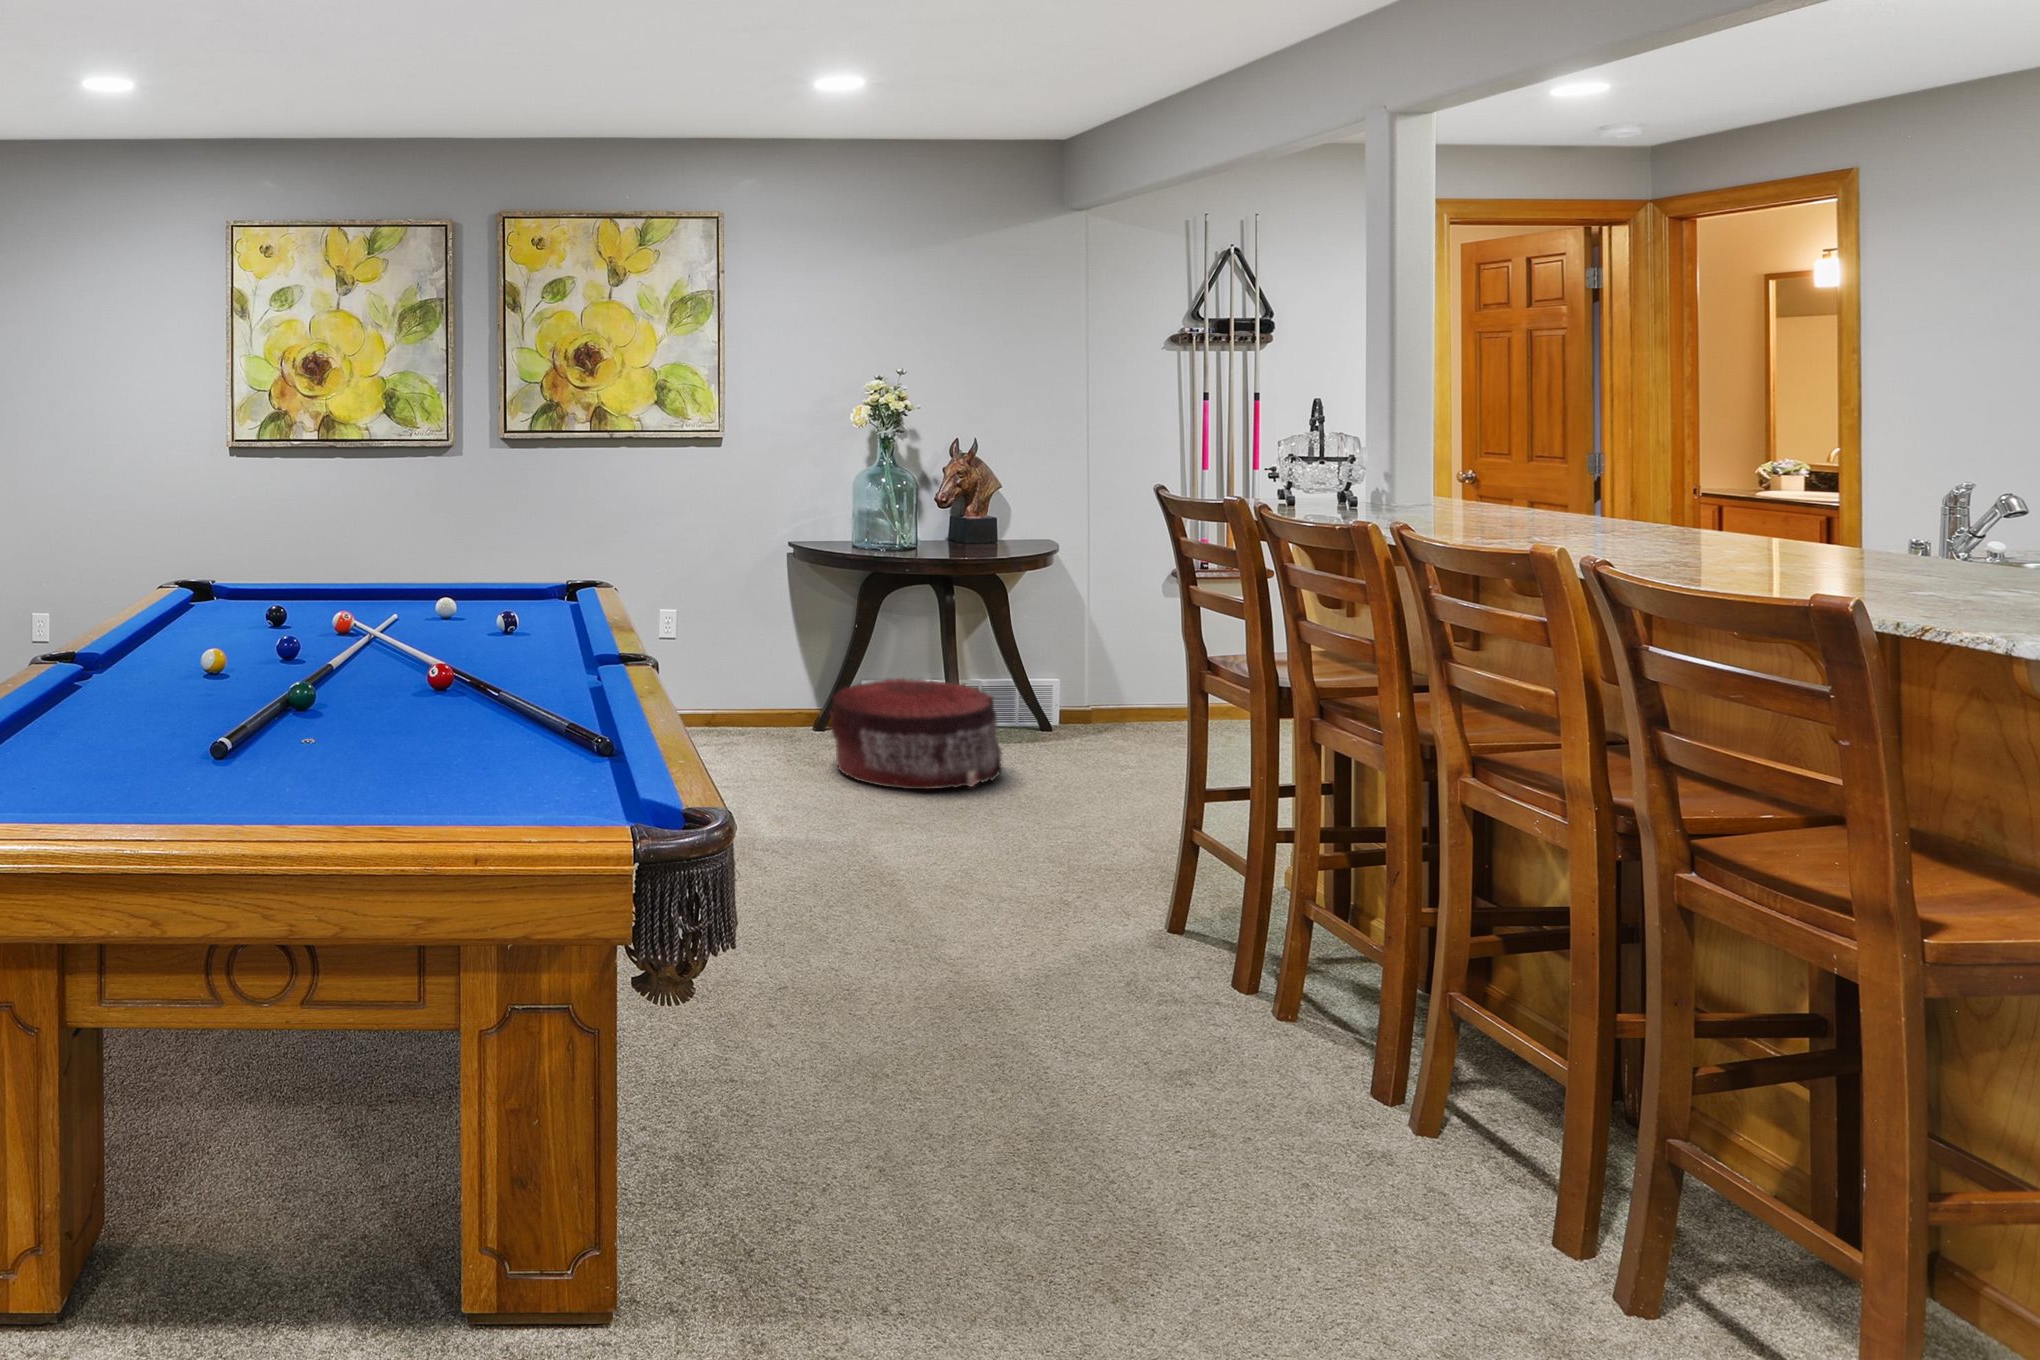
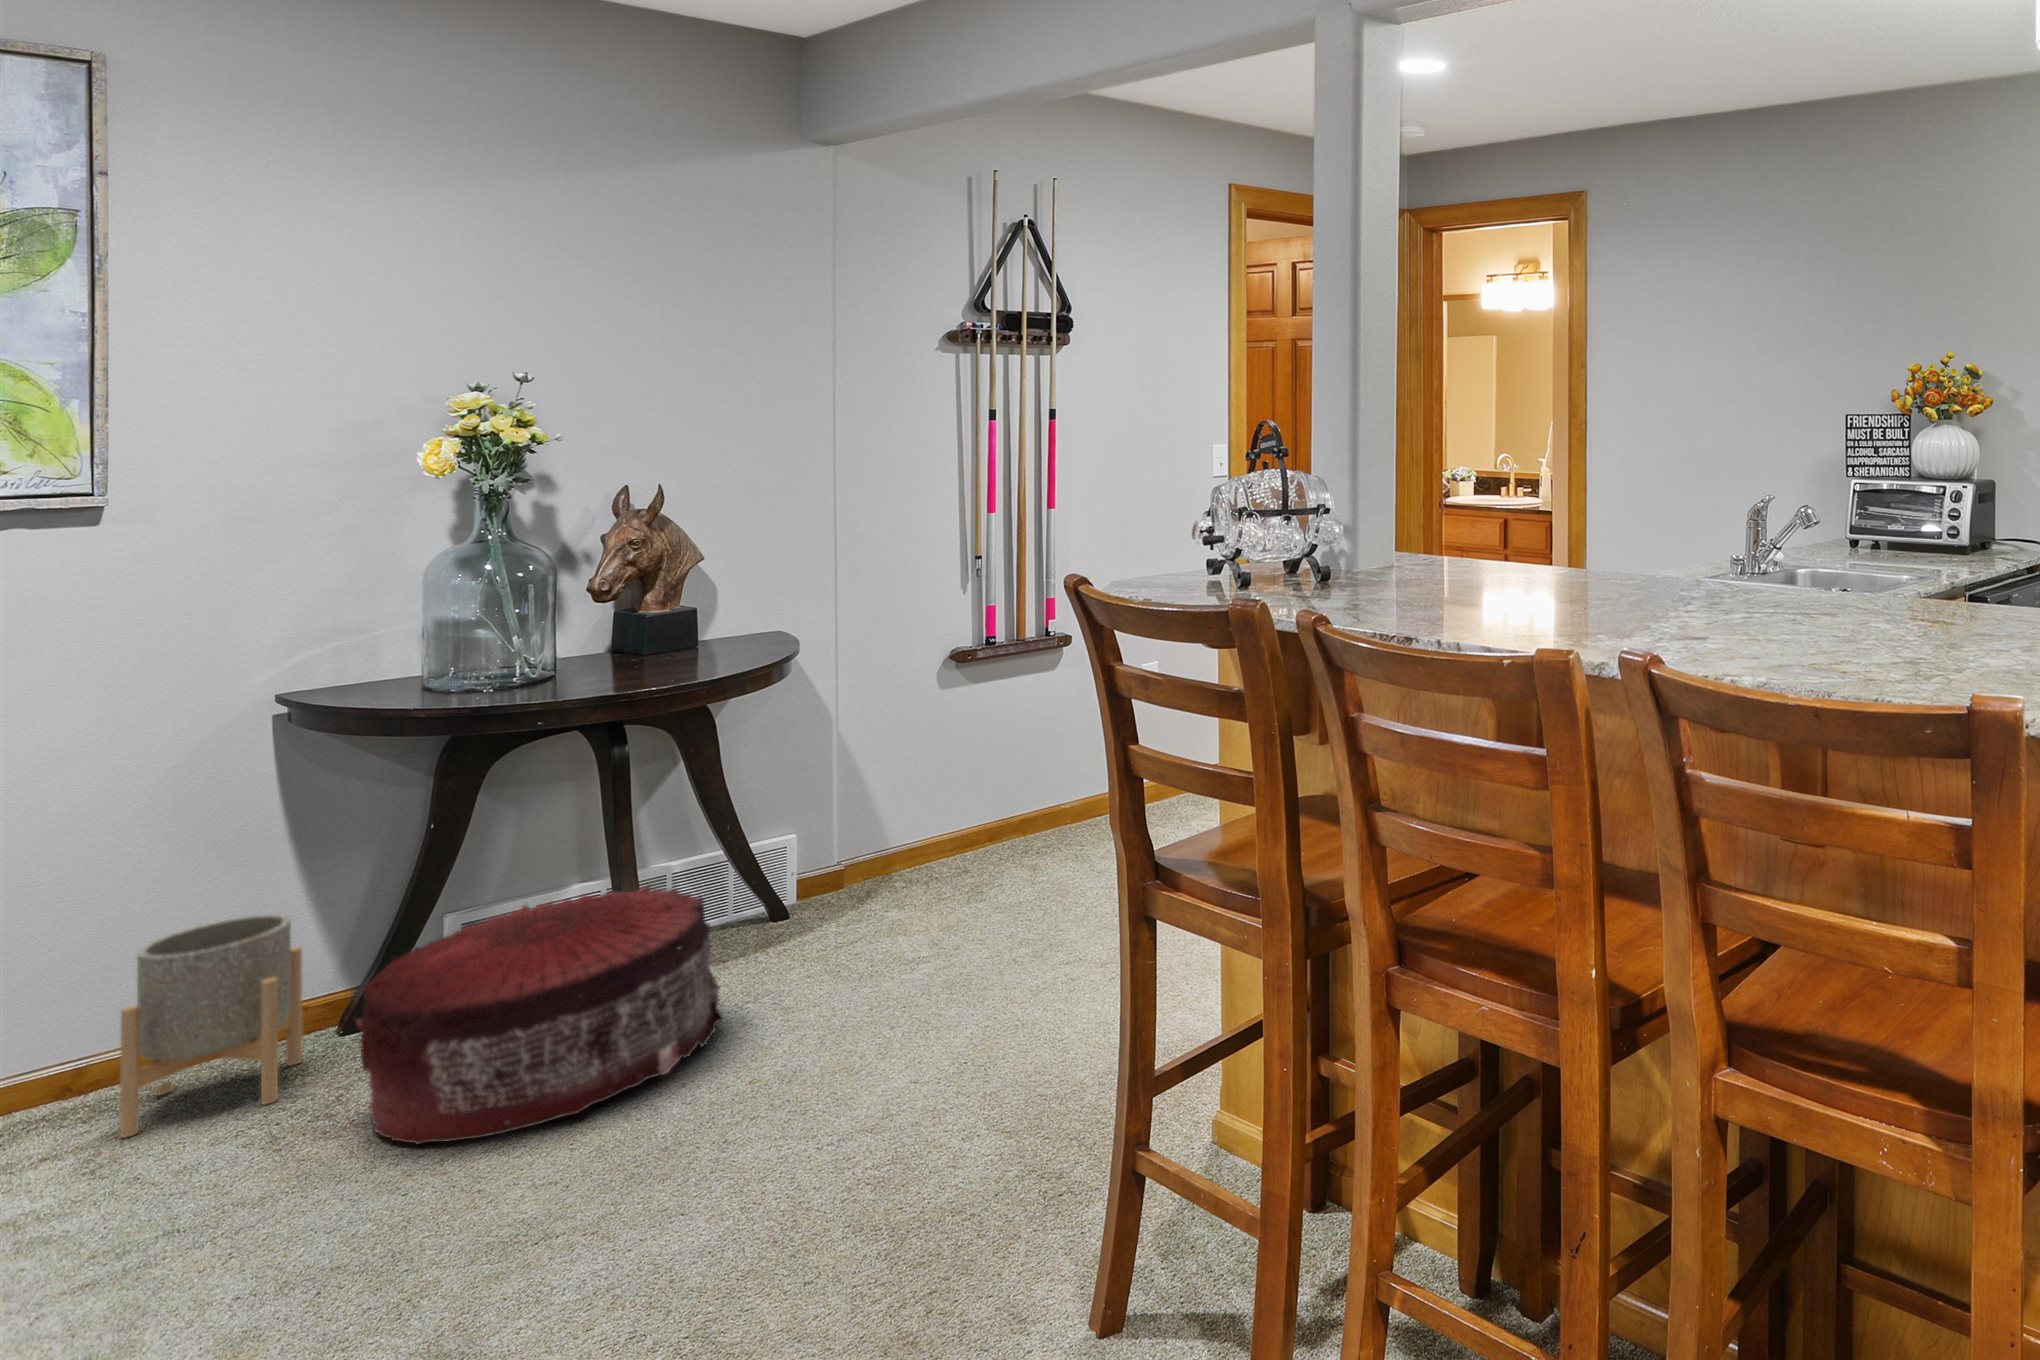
planter: none [738,651,805,747] -> present [120,914,302,1138]

